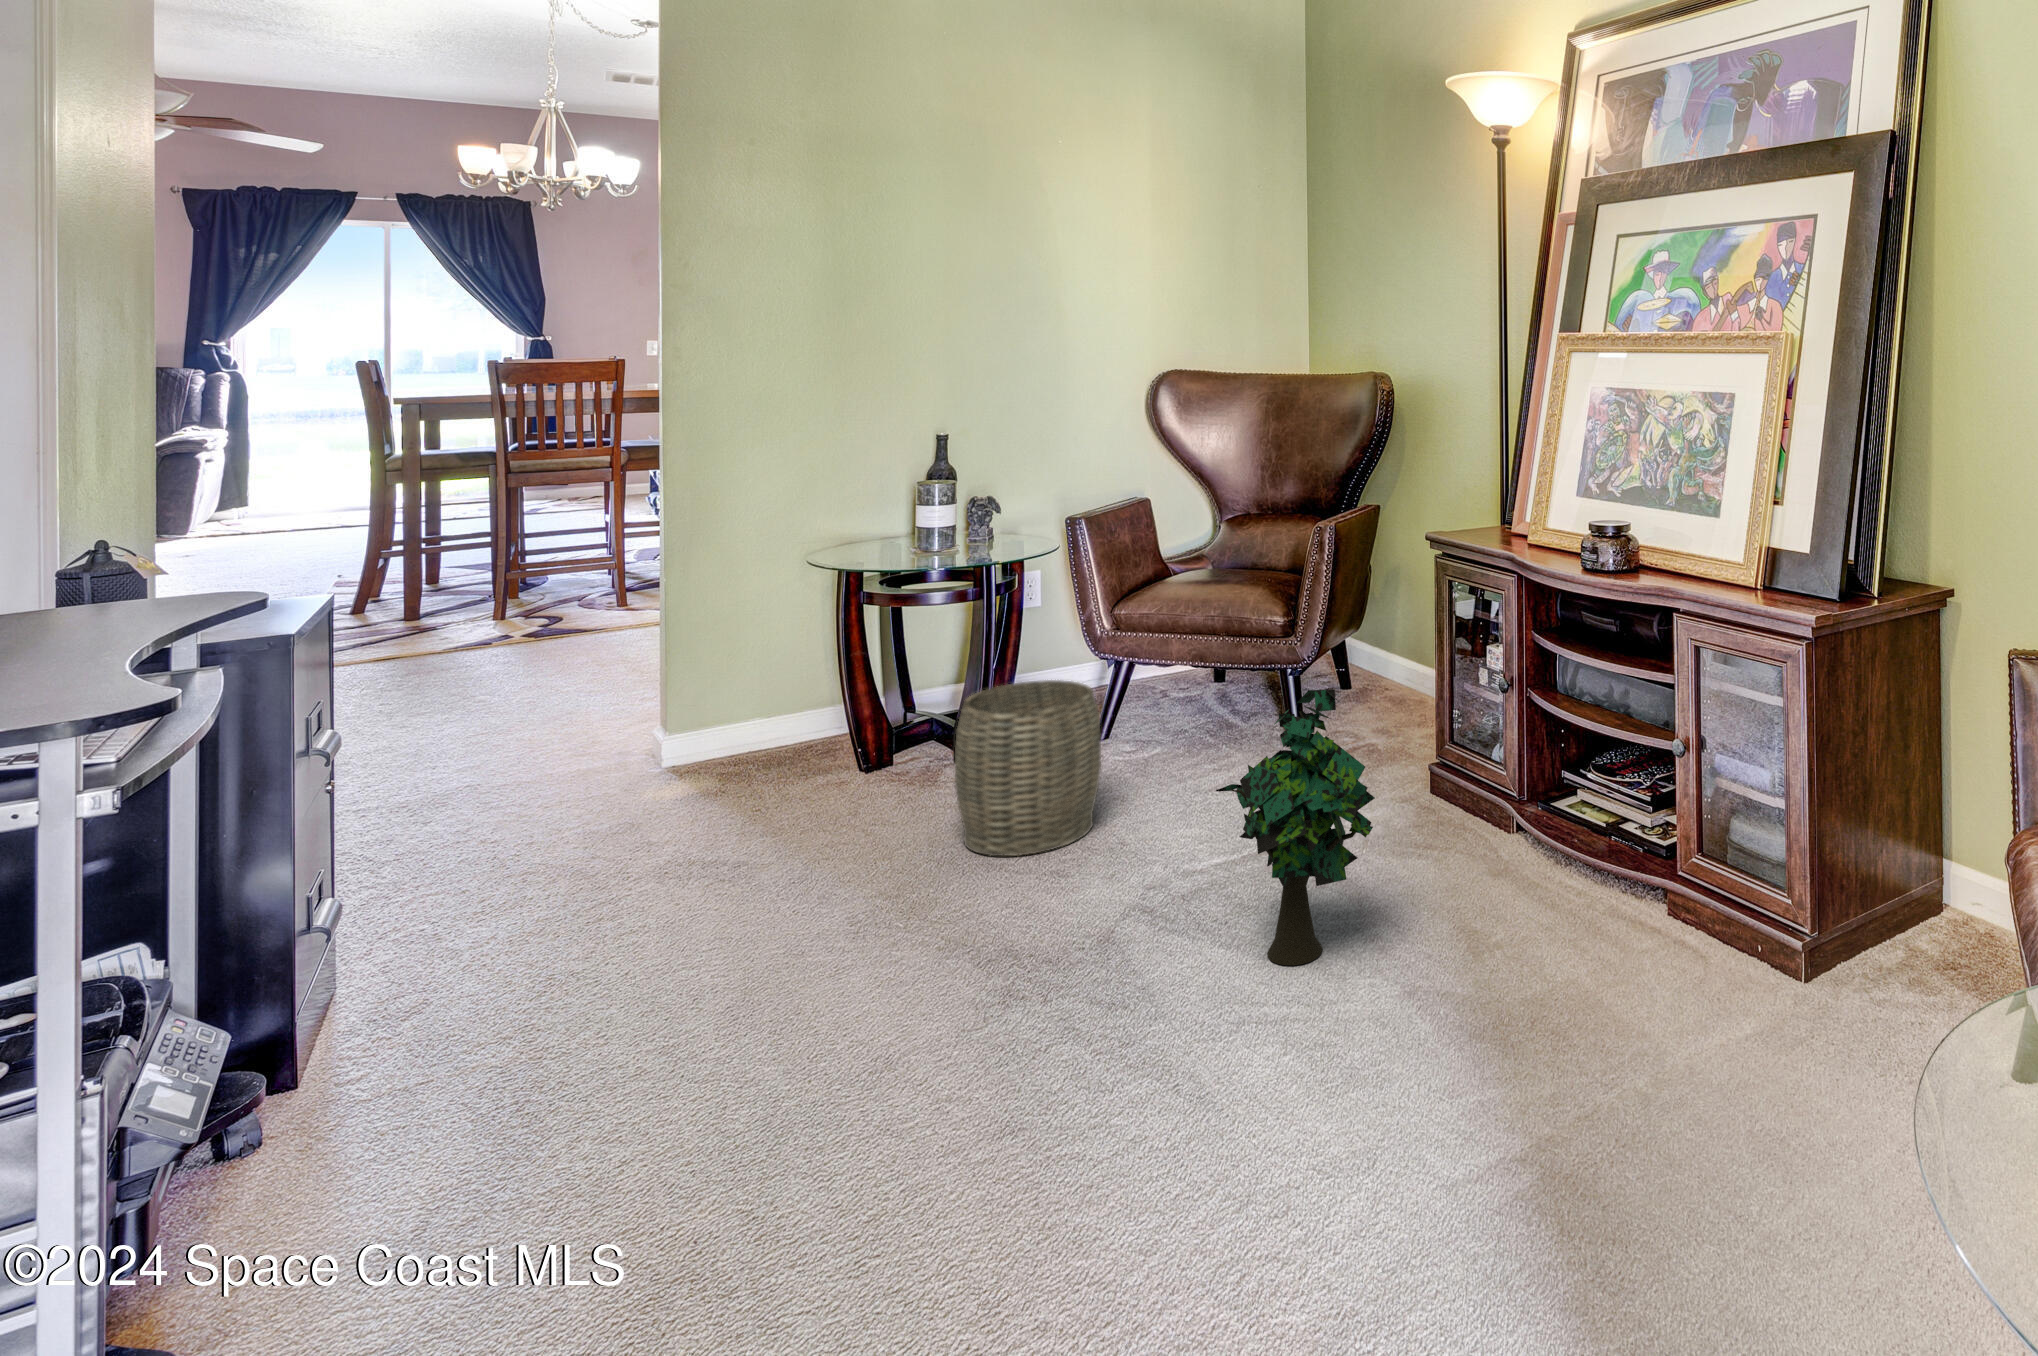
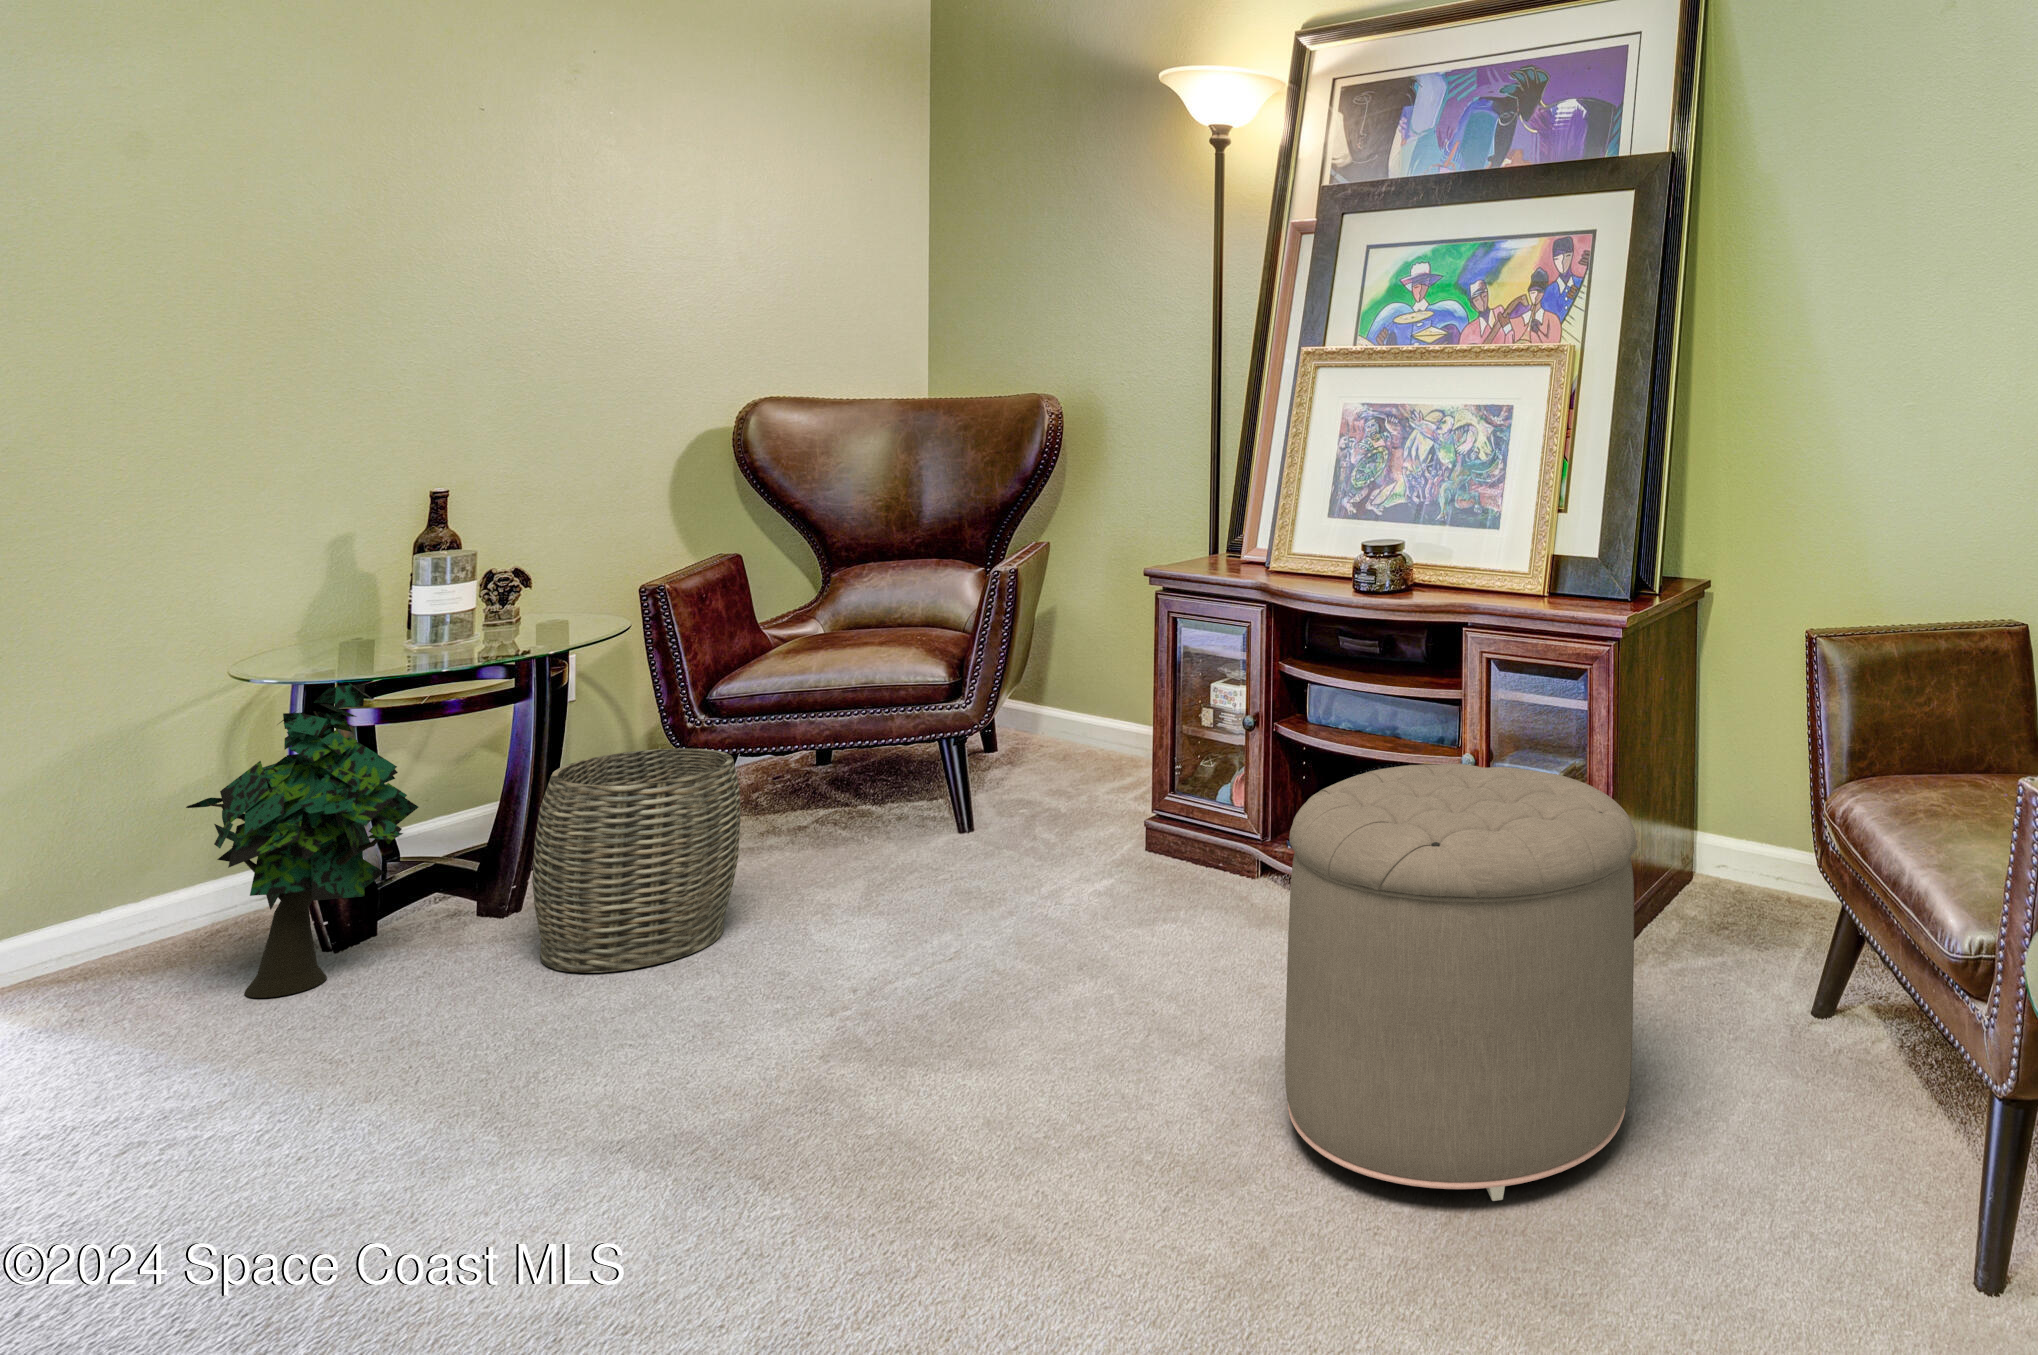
decorative plant: present [1216,689,1375,965] -> present [186,684,418,998]
ottoman: none [1405,772,1748,1237] -> present [1285,764,1637,1201]

